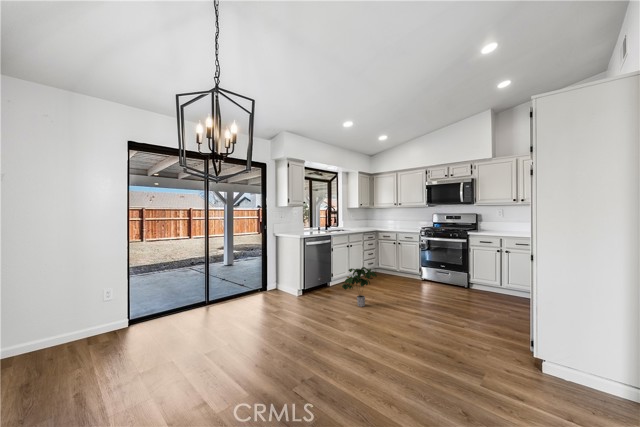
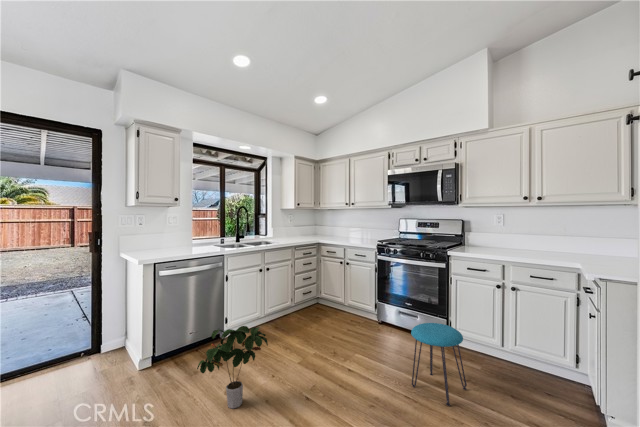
stool: none [450,269,481,307] -> present [411,323,467,406]

